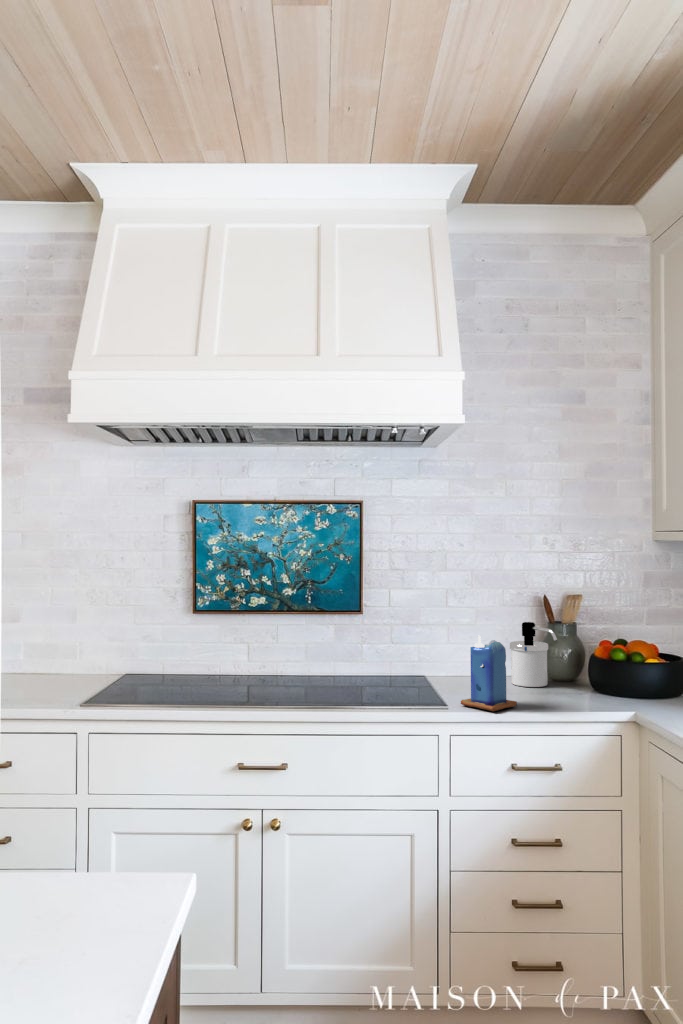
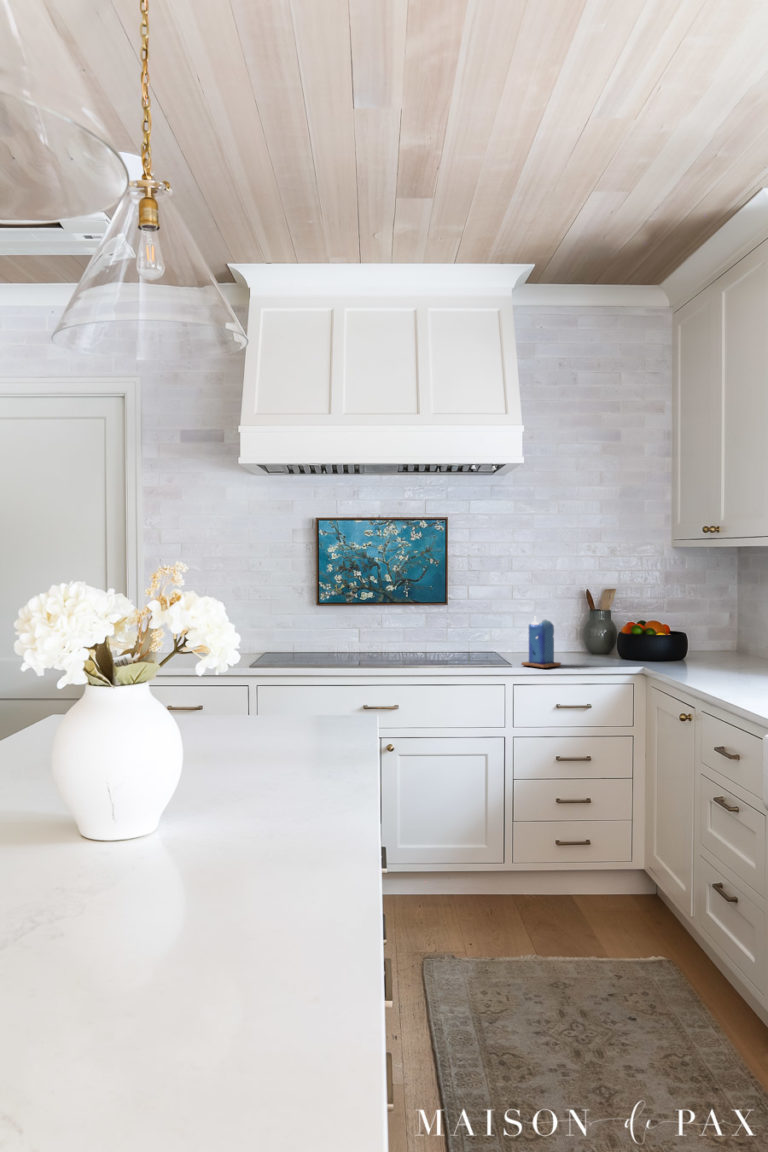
soap dispenser: present [510,622,557,687] -> none [559,610,594,657]

